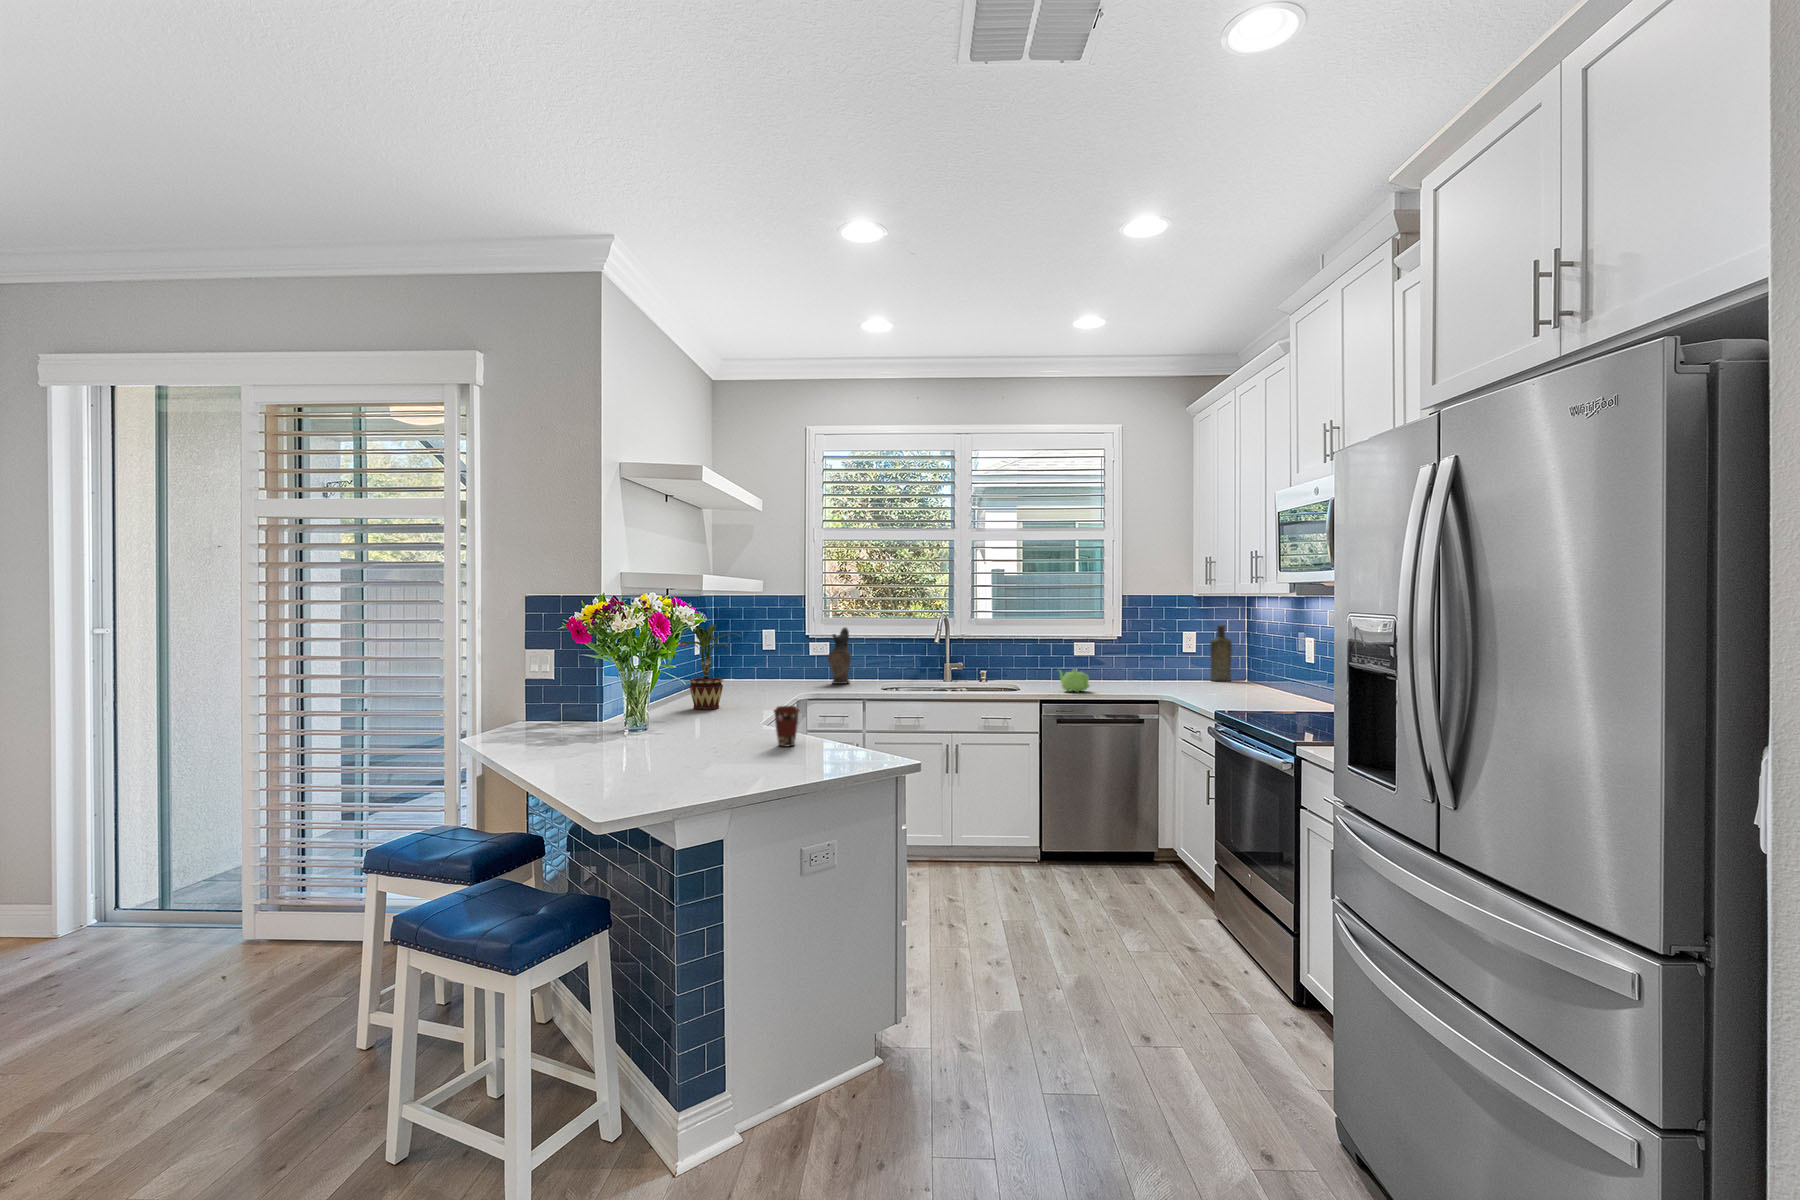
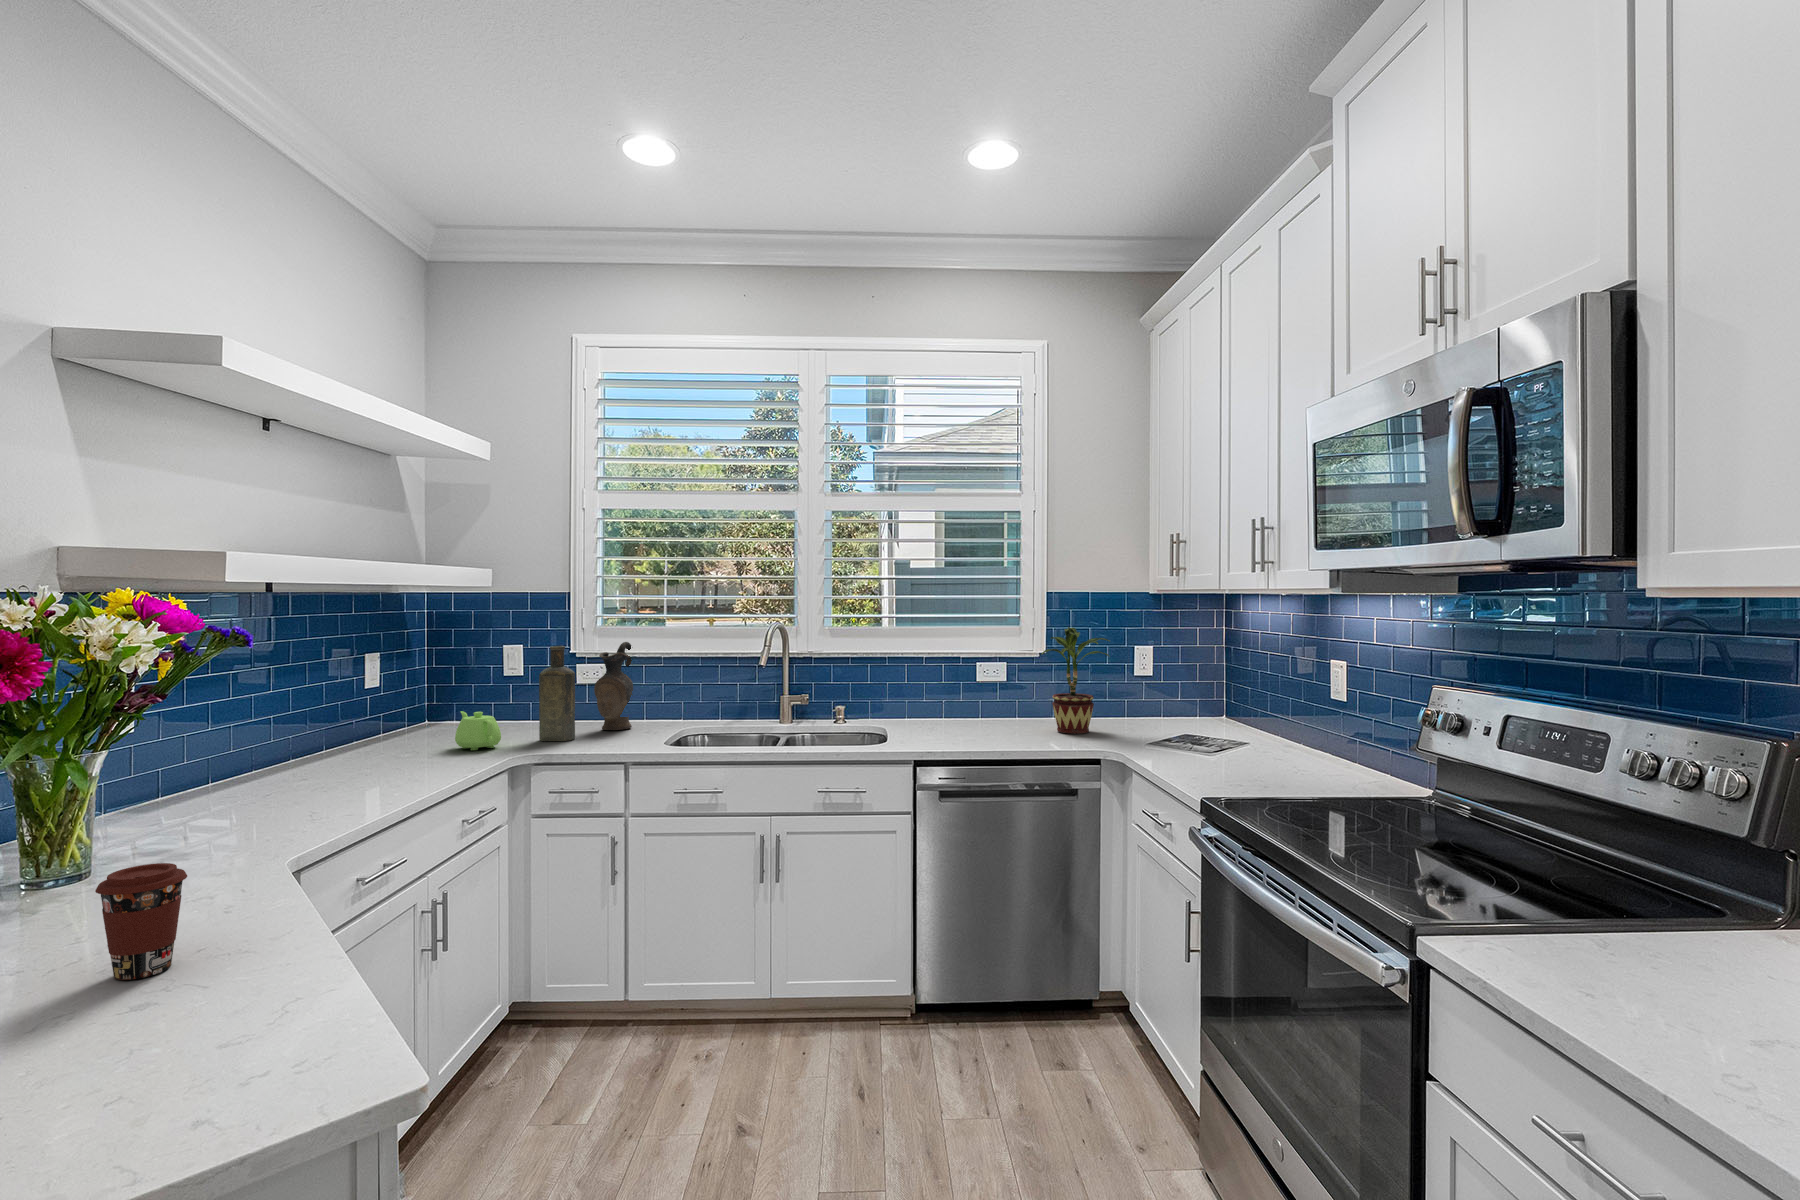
potted plant: present [680,624,740,710] -> present [1042,627,1109,734]
bottle: present [1210,625,1232,681] -> present [539,646,575,741]
teapot: present [1059,669,1089,692] -> present [455,711,501,750]

